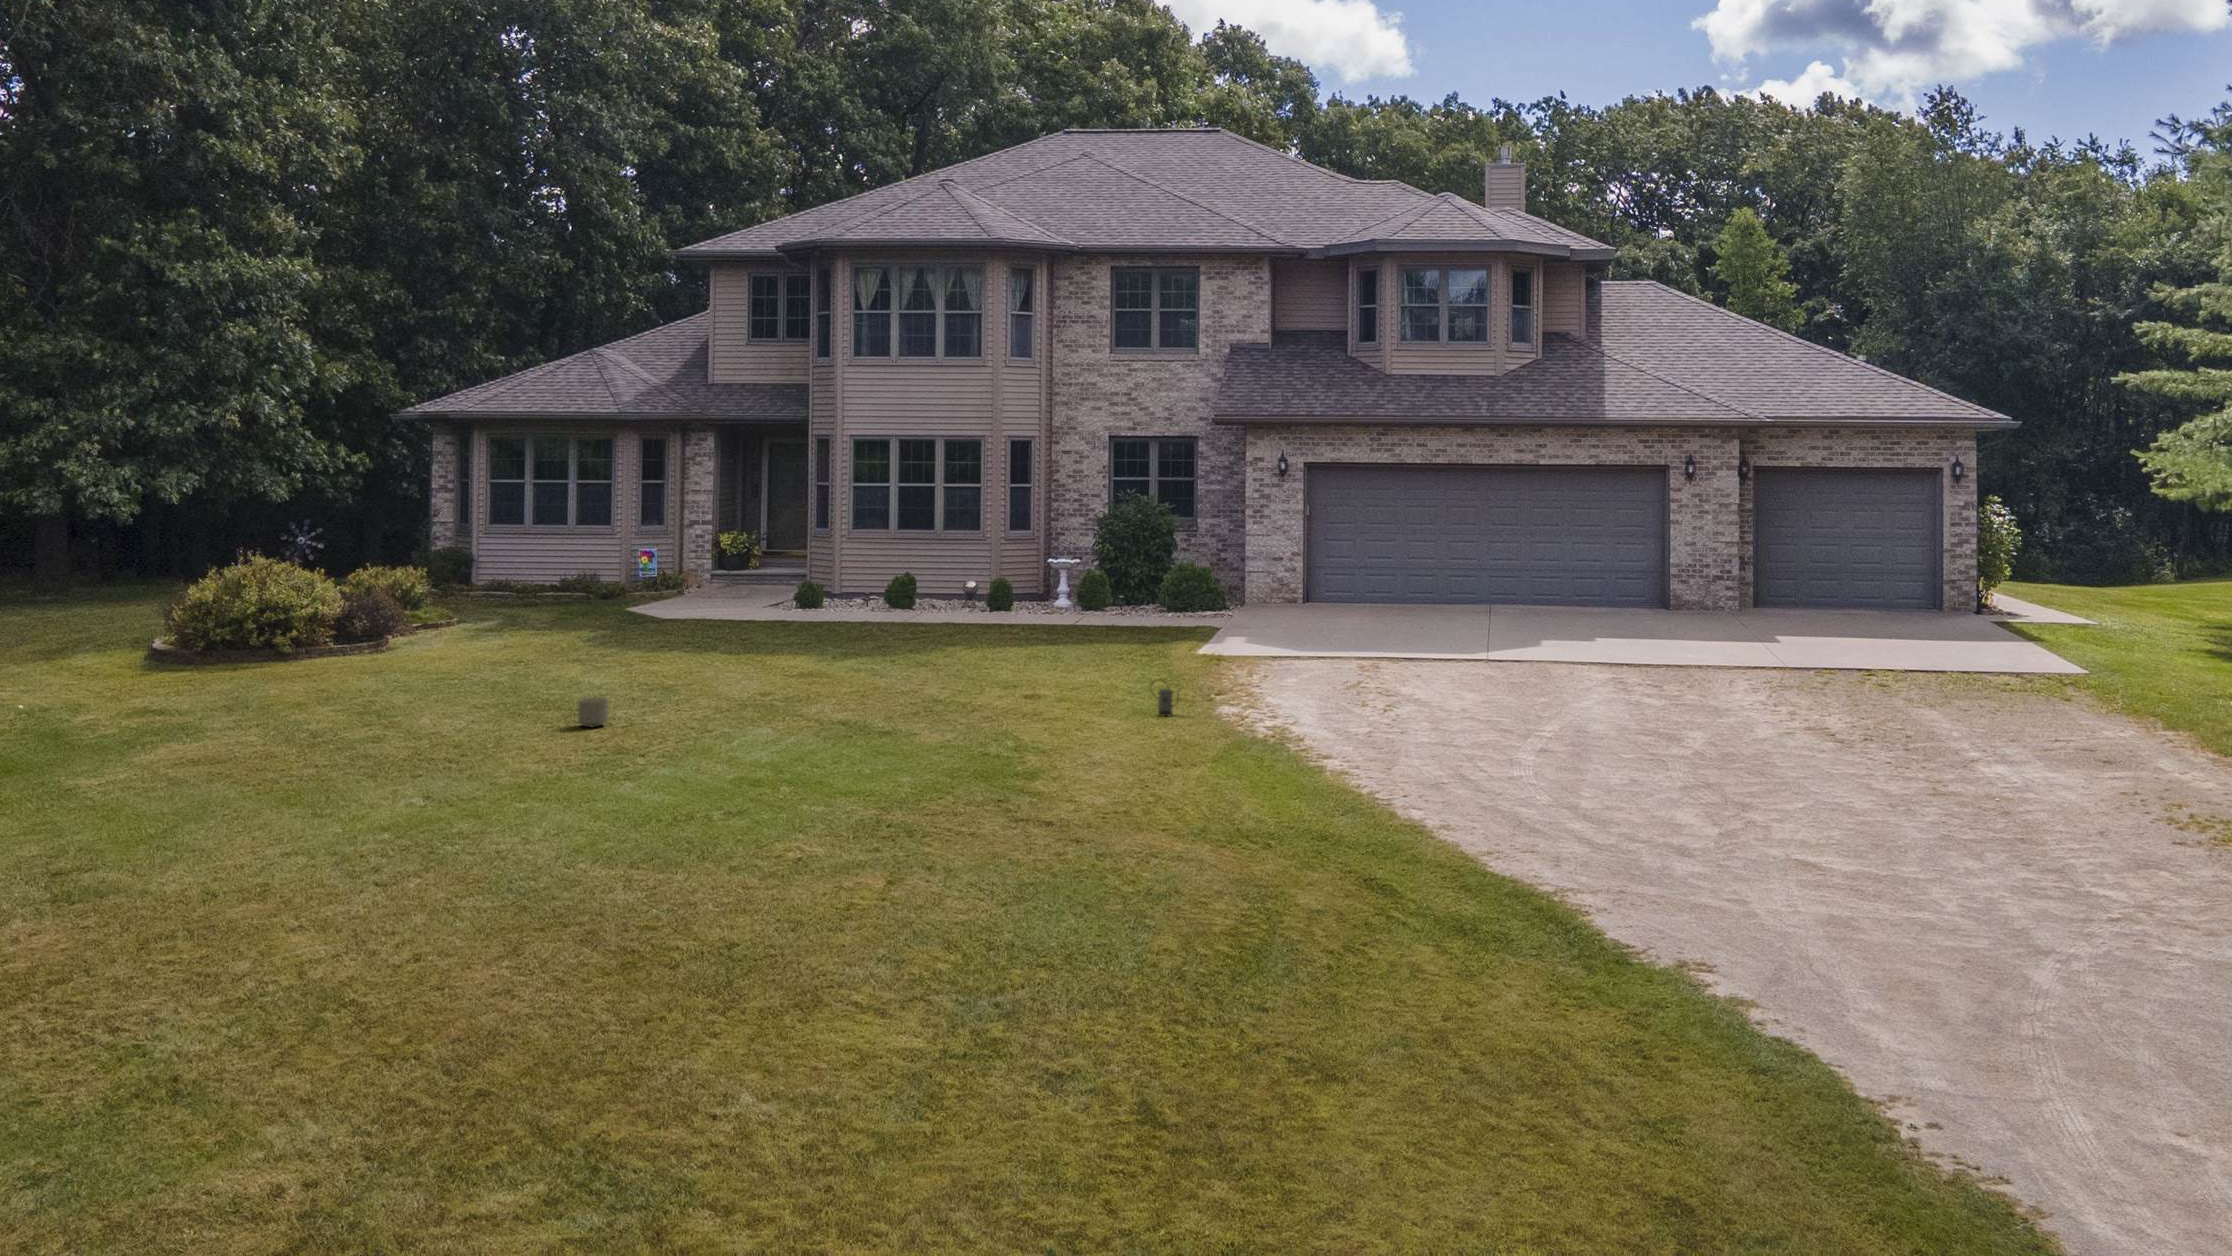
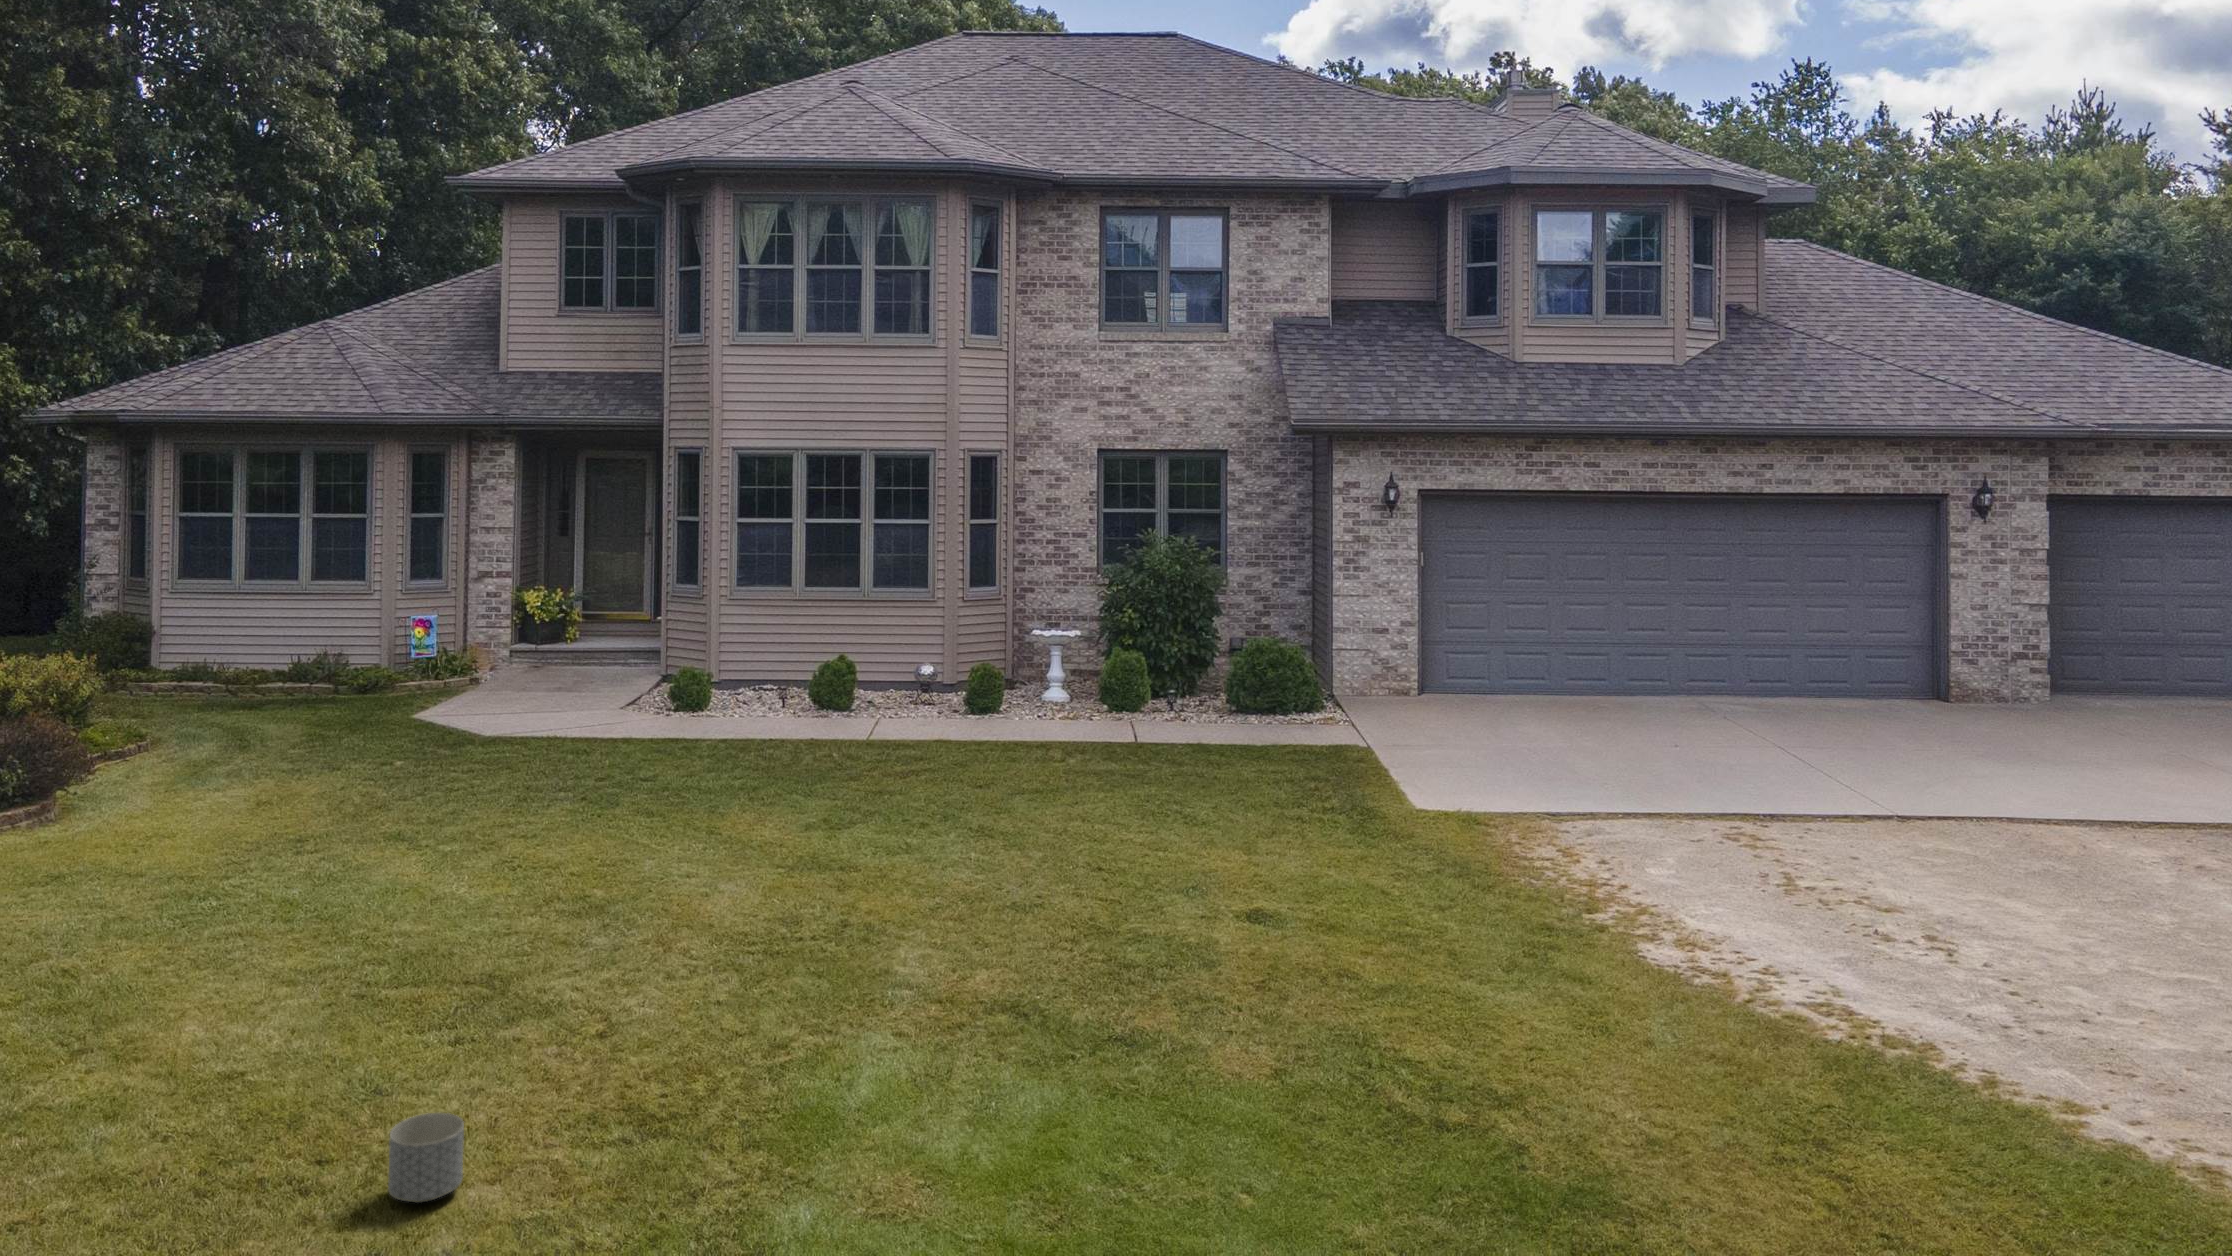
watering can: present [1155,688,1179,716] -> none [1622,981,1691,1066]

